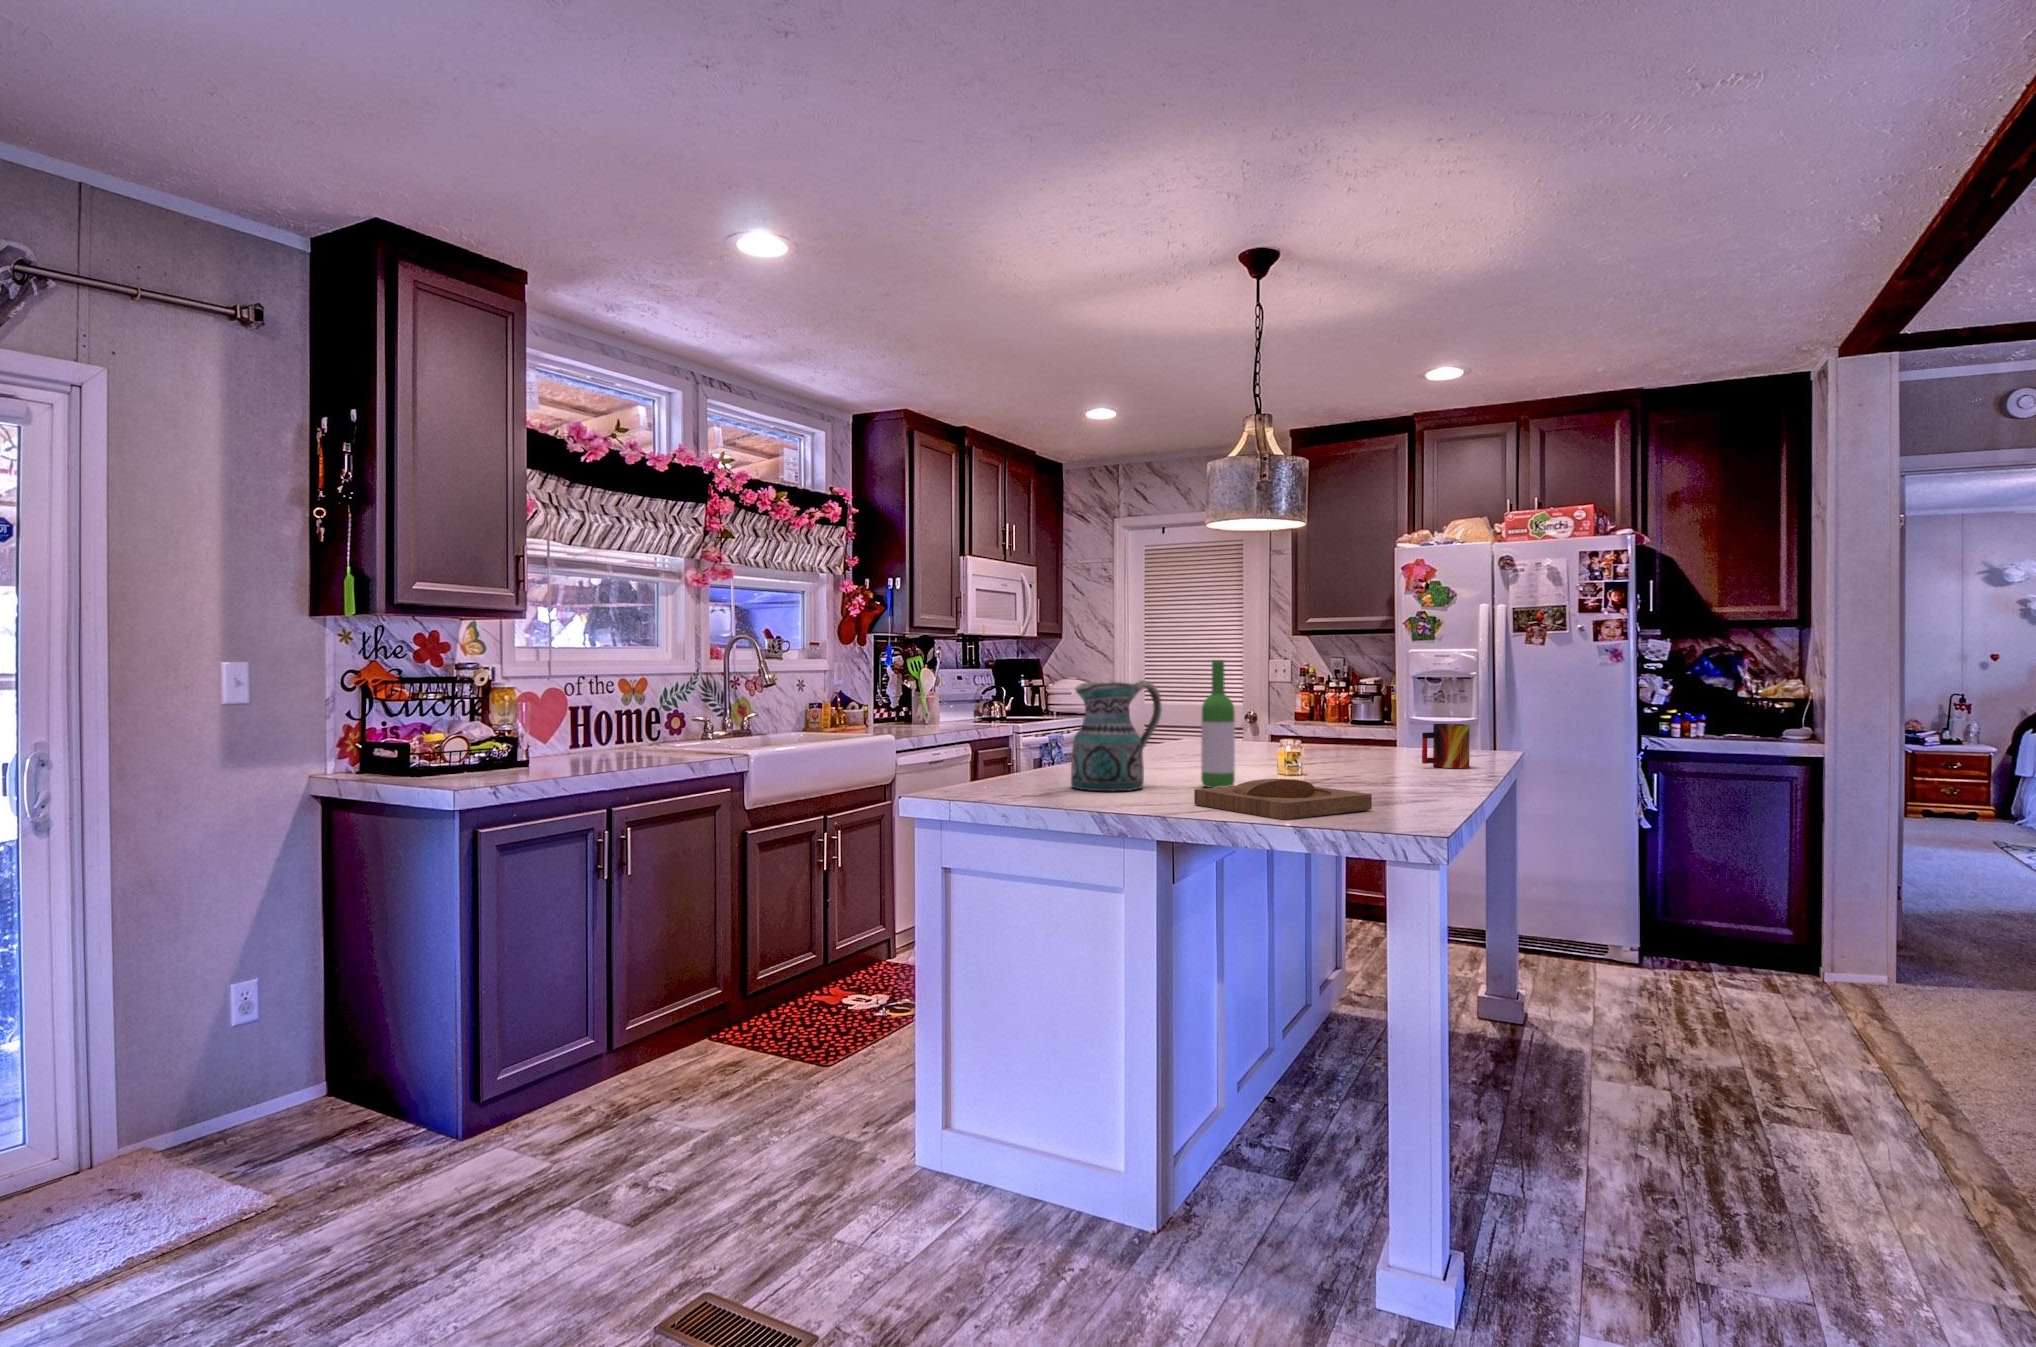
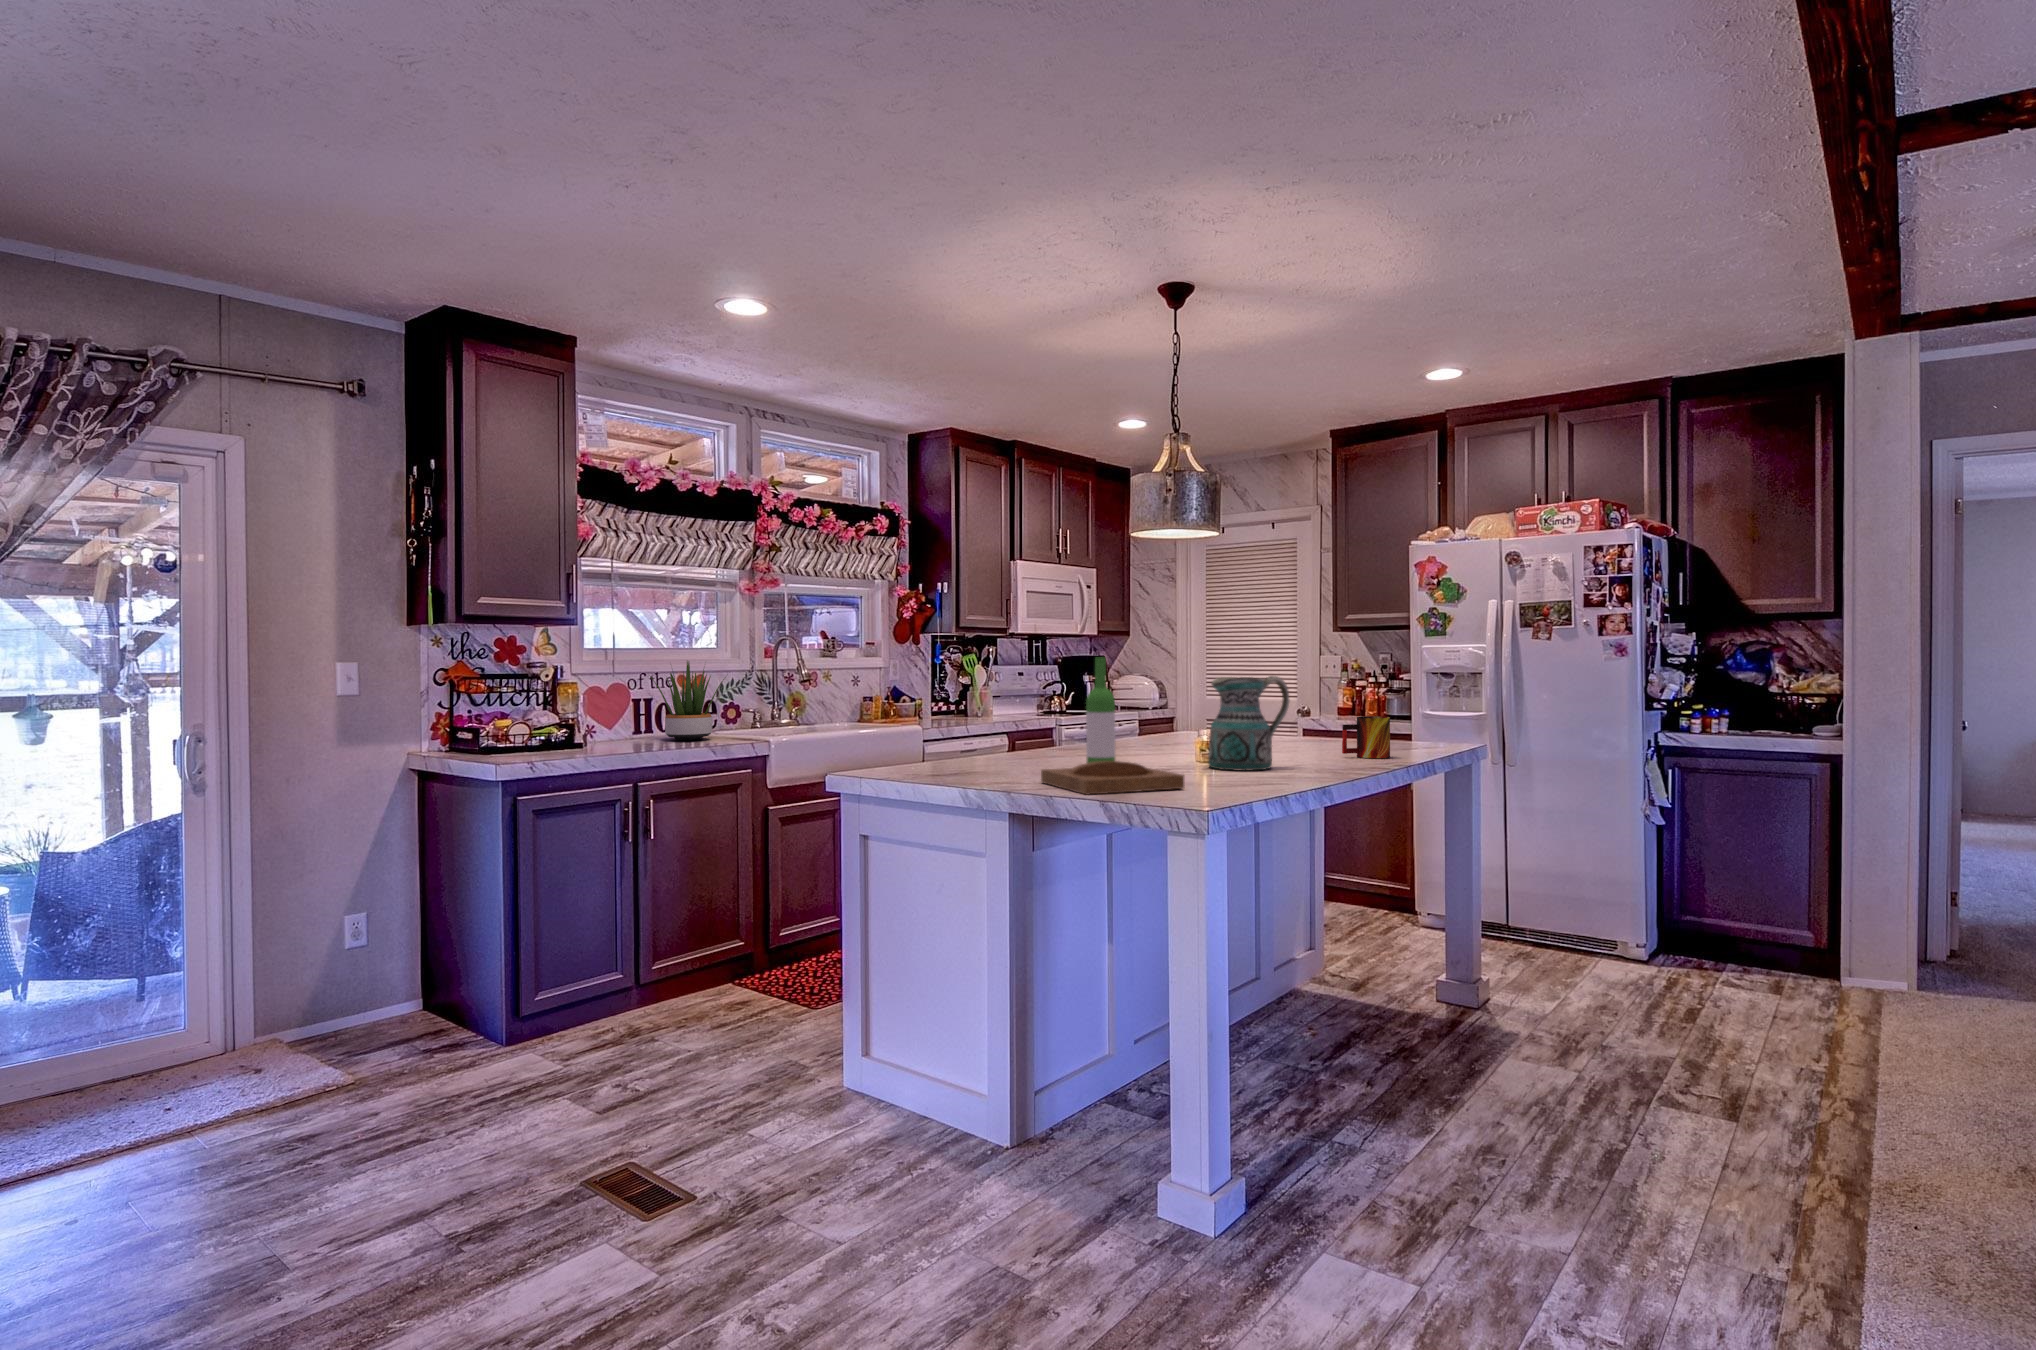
potted plant: none [596,661,700,755] -> present [650,661,724,740]
ceramic pitcher: present [1071,680,1162,791] -> present [1208,676,1289,771]

